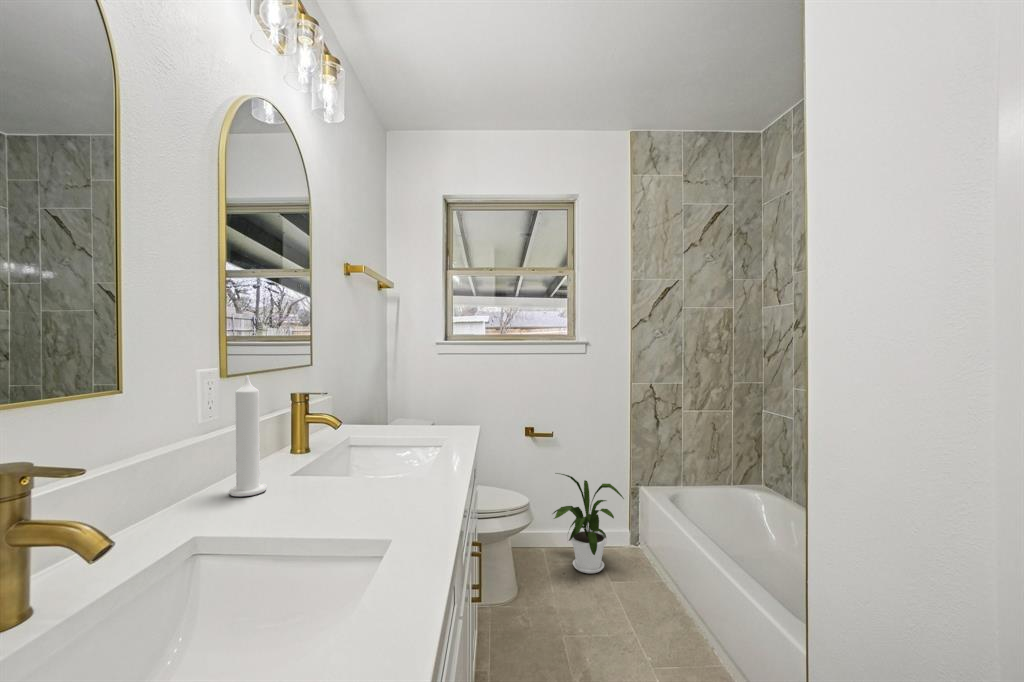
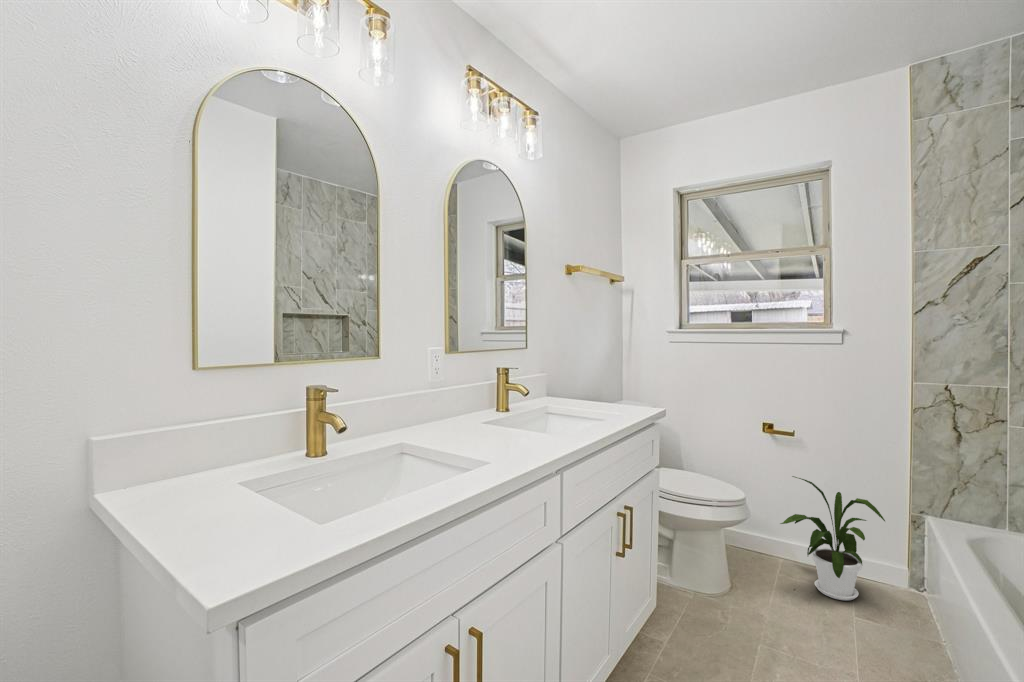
candle: present [229,375,267,496] -> none [432,348,455,431]

